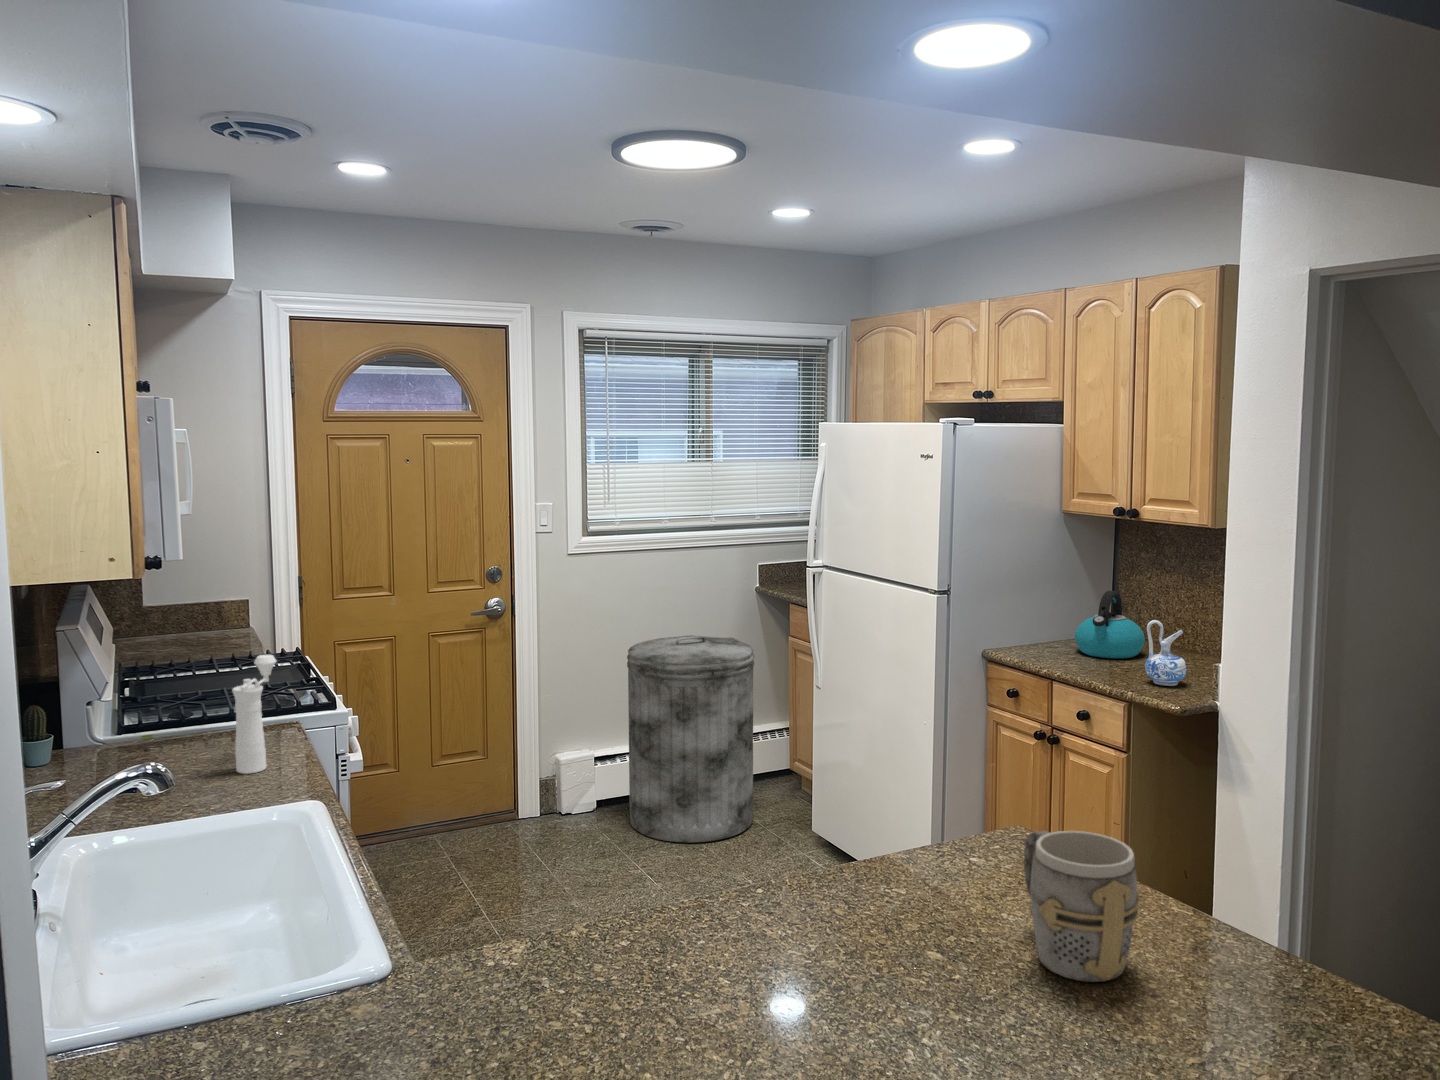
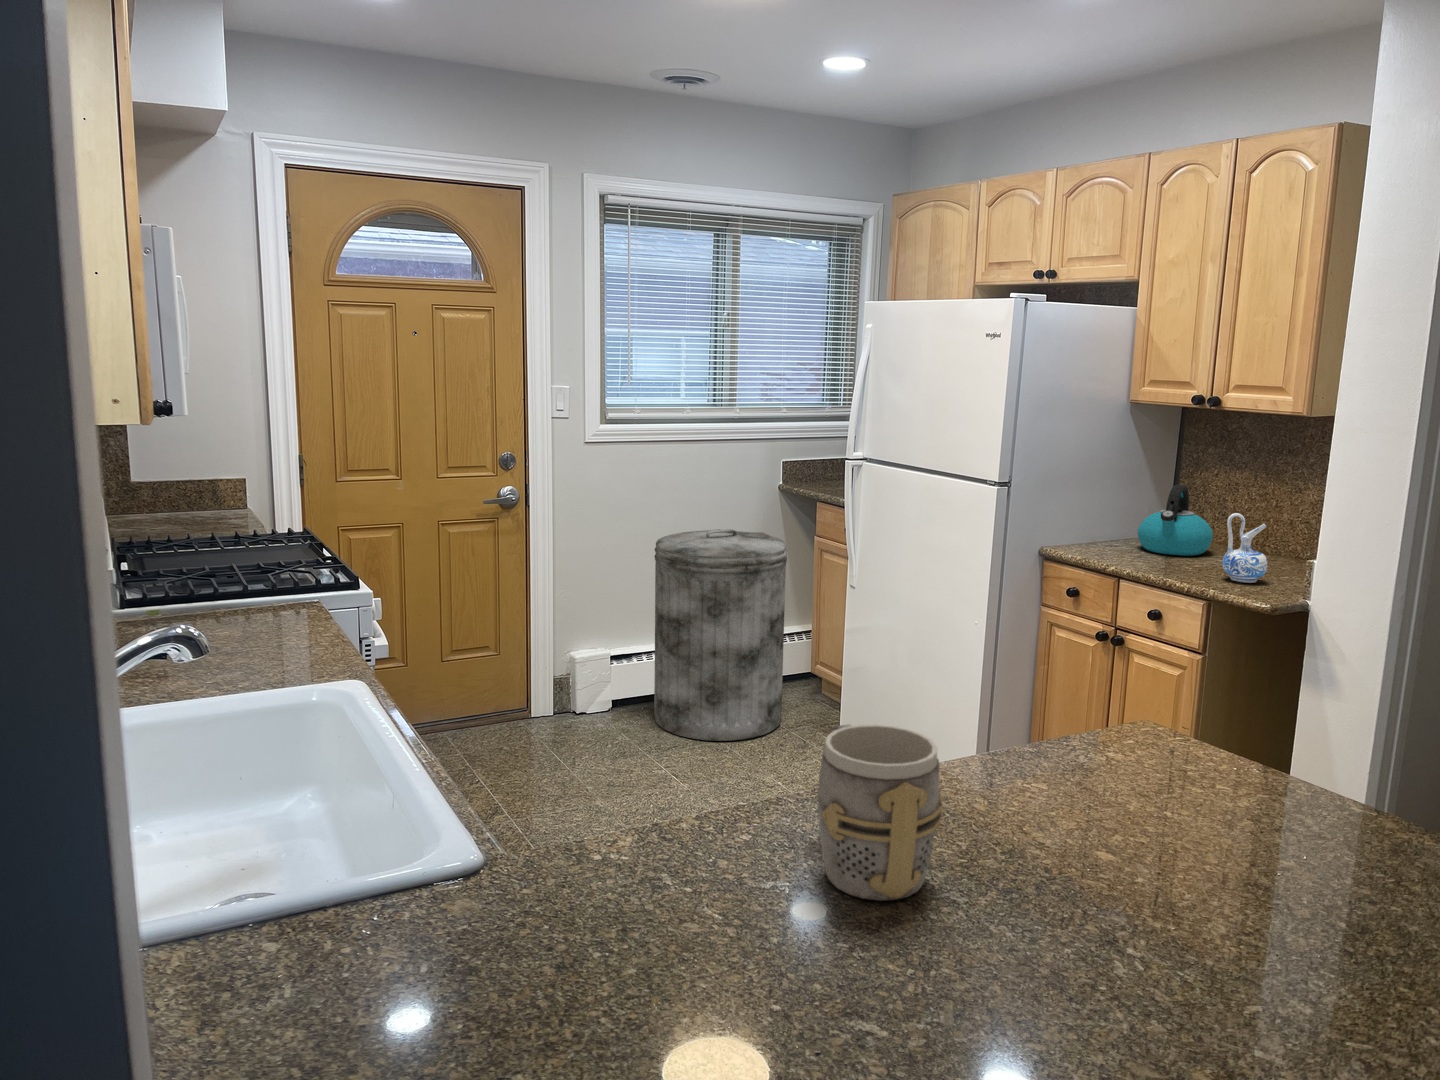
pepper mill: present [232,655,276,774] -> none [260,525,307,653]
mug: present [1024,831,1139,982] -> present [818,724,944,901]

